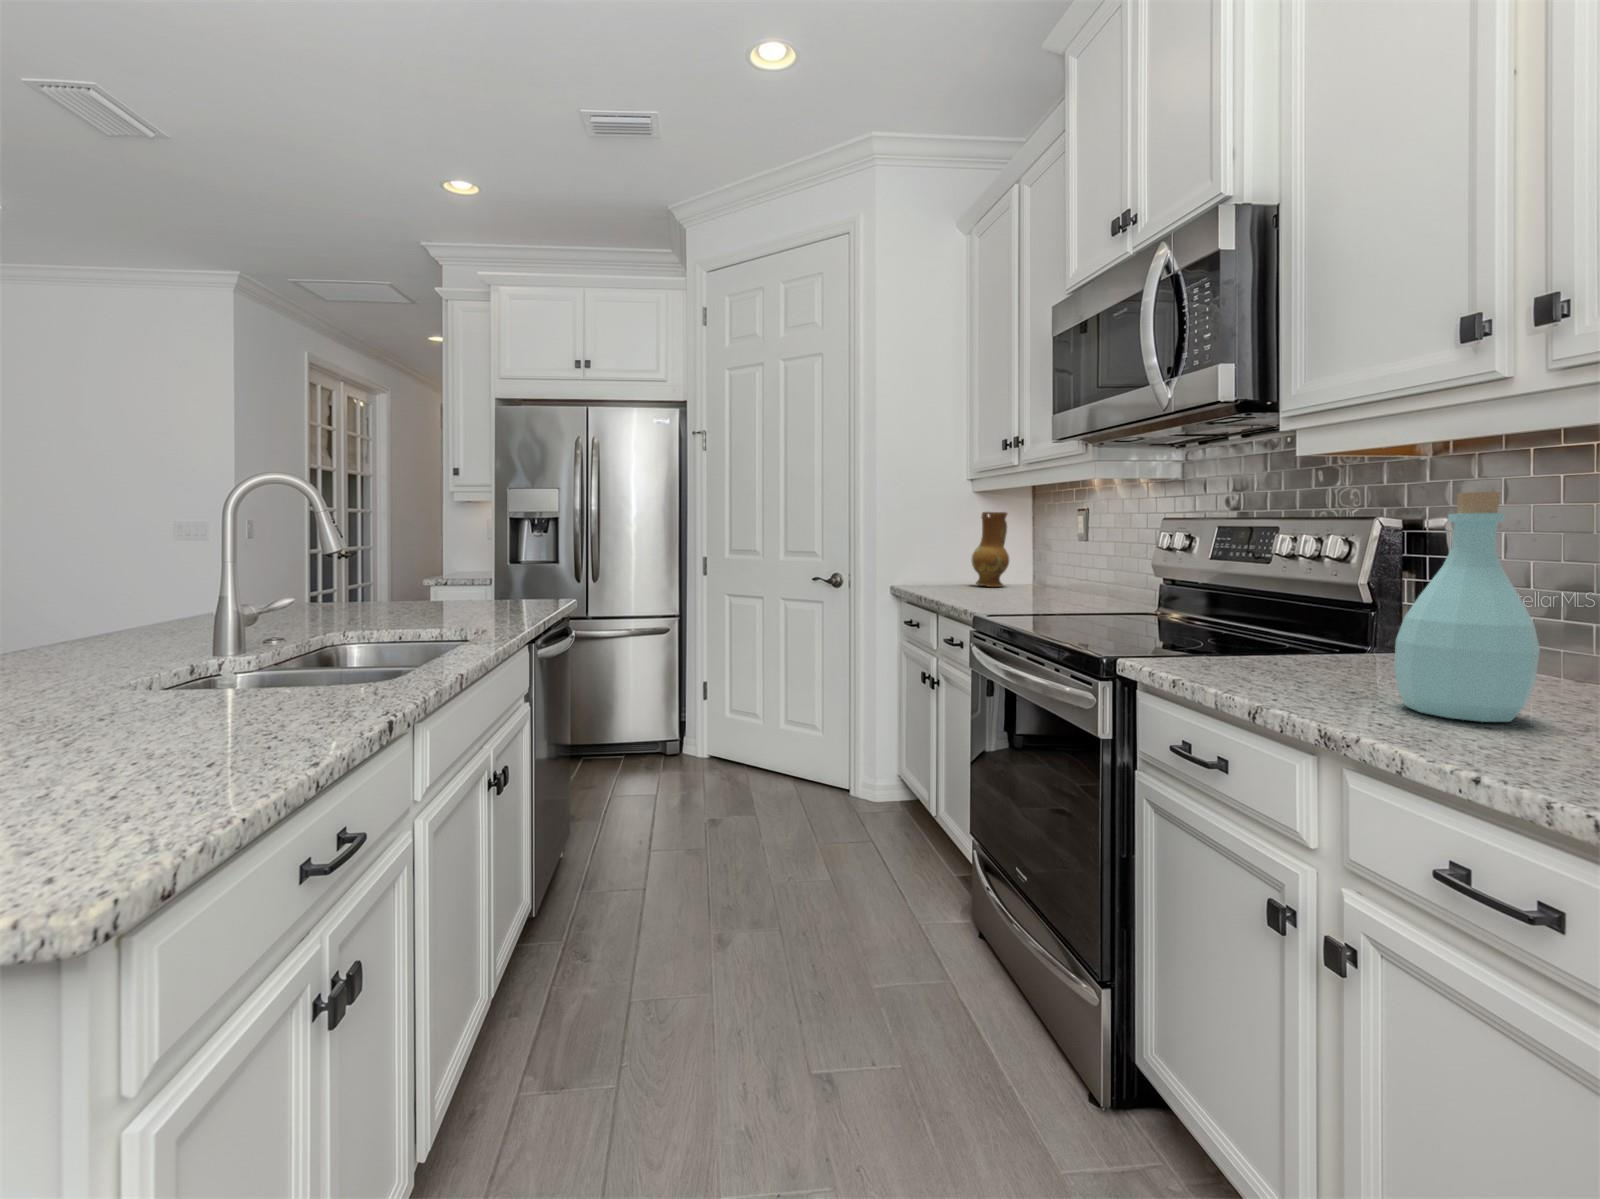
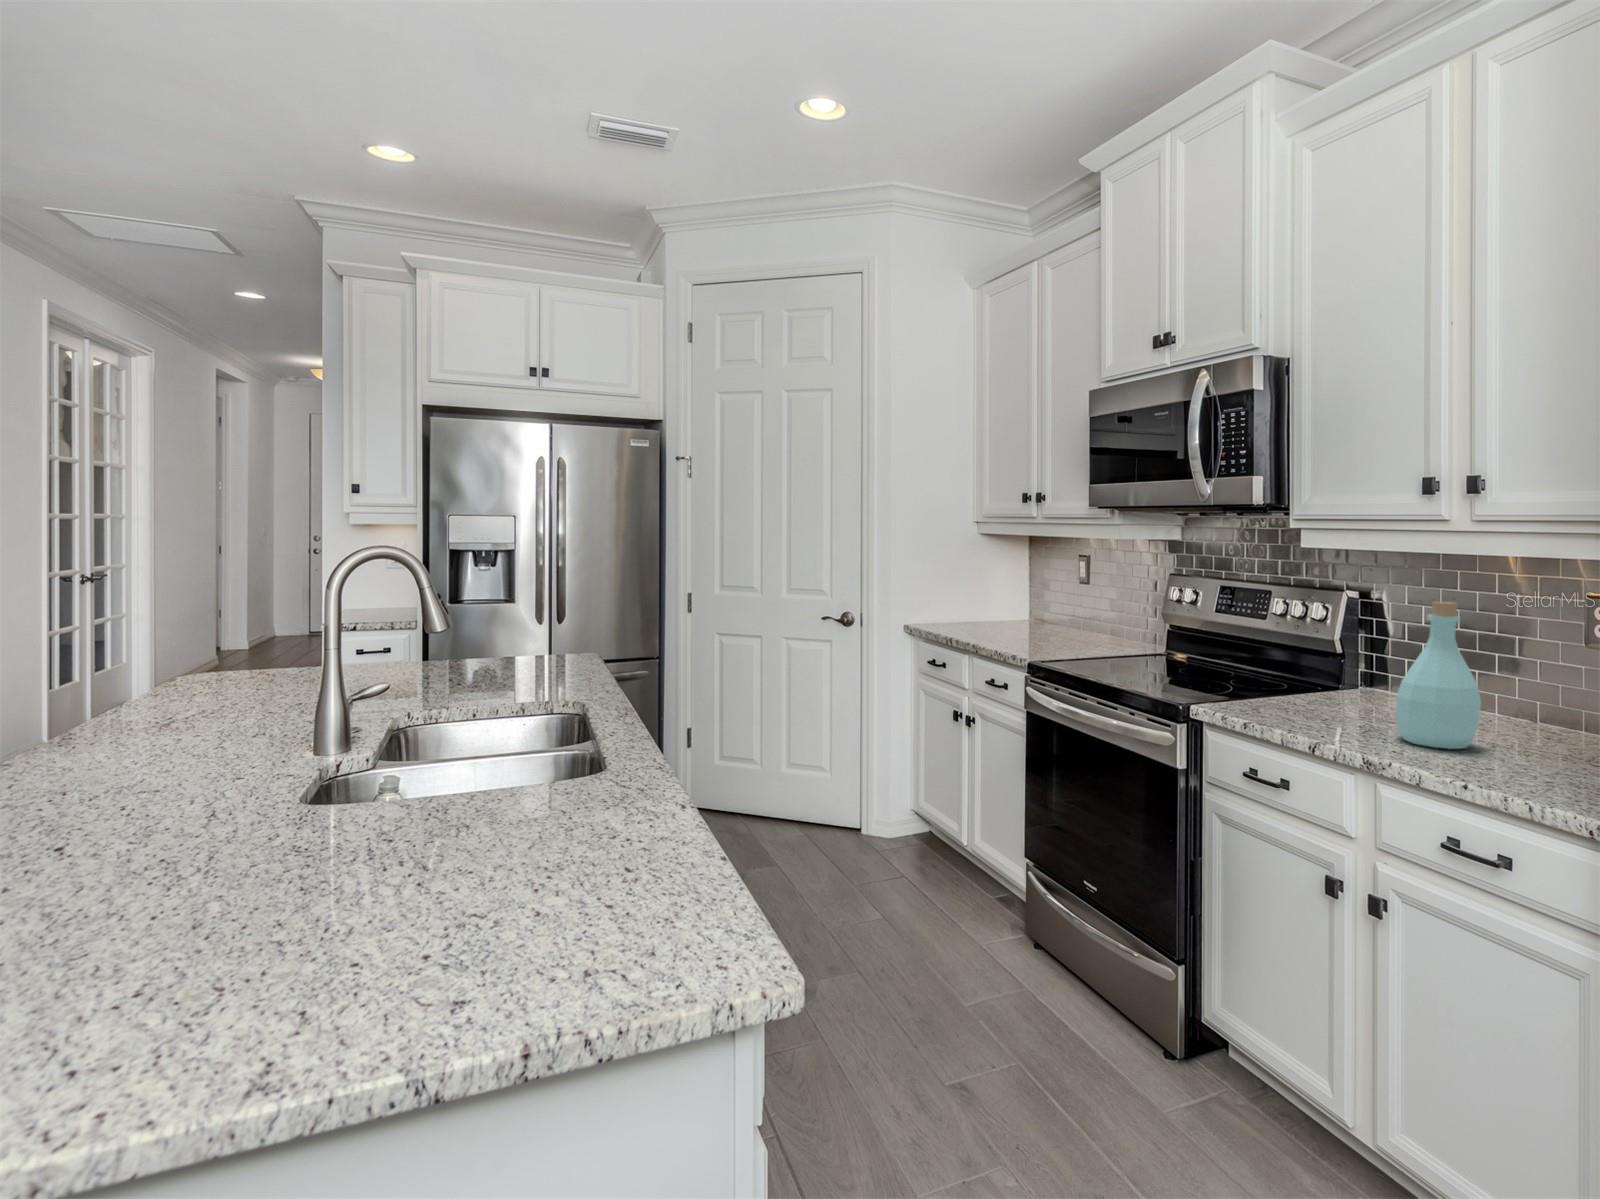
ceramic jug: present [972,512,1009,587] -> none [980,557,1014,627]

